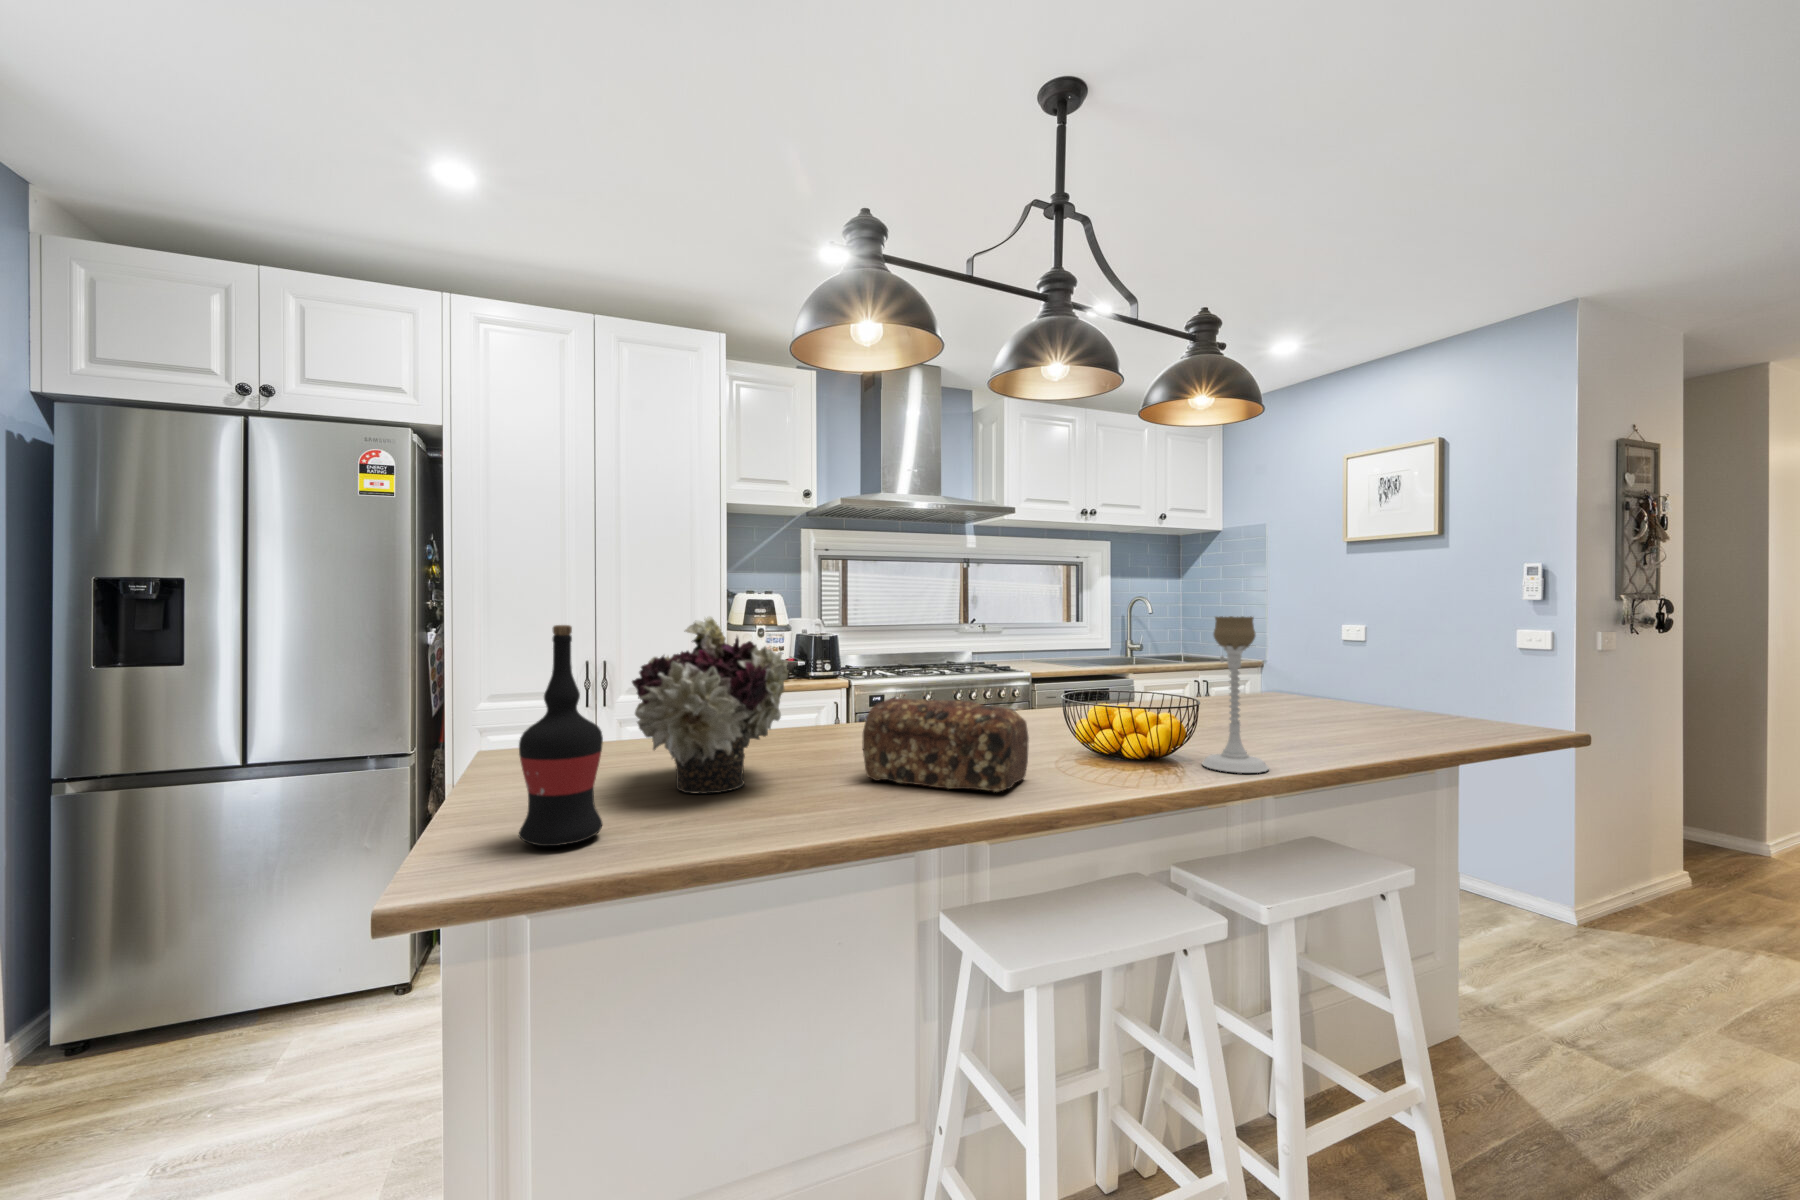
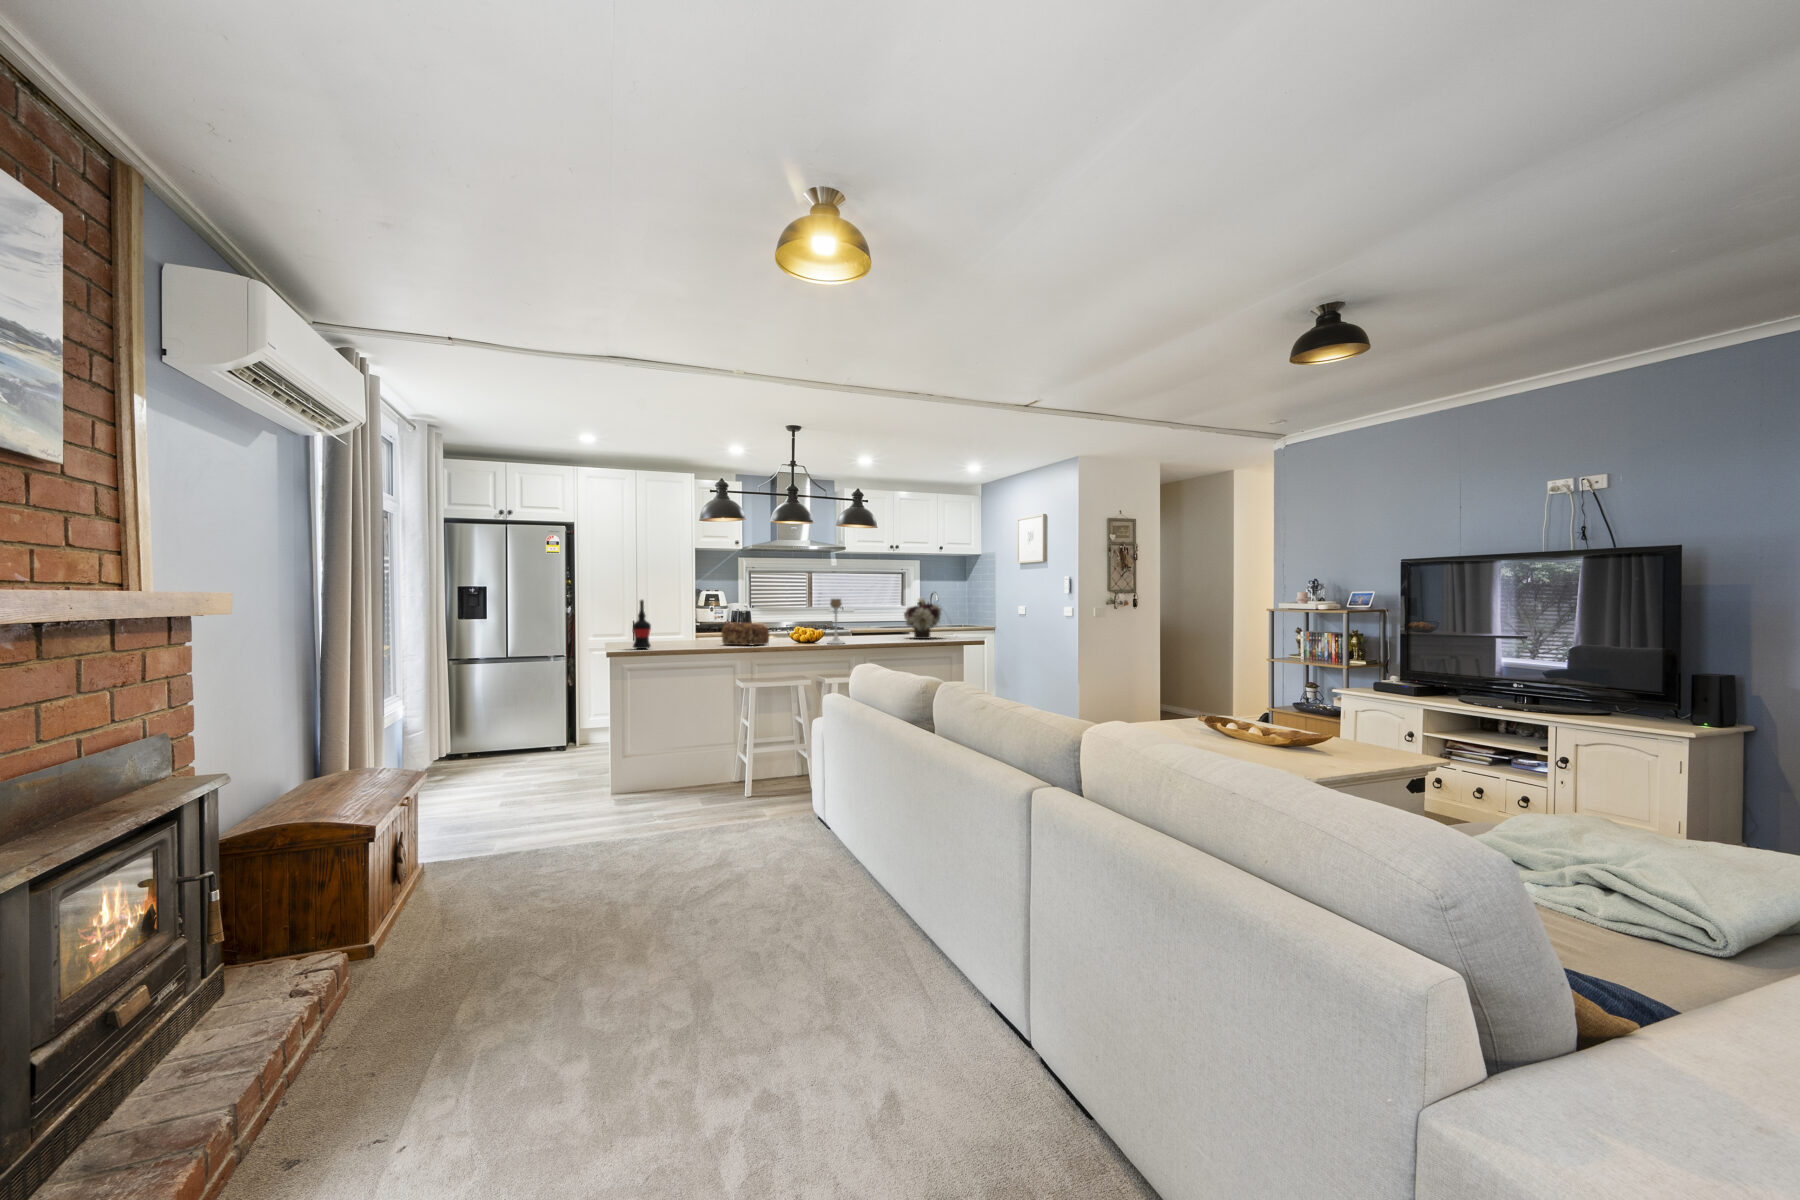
flower arrangement: present [632,616,788,794] -> present [904,598,941,639]

